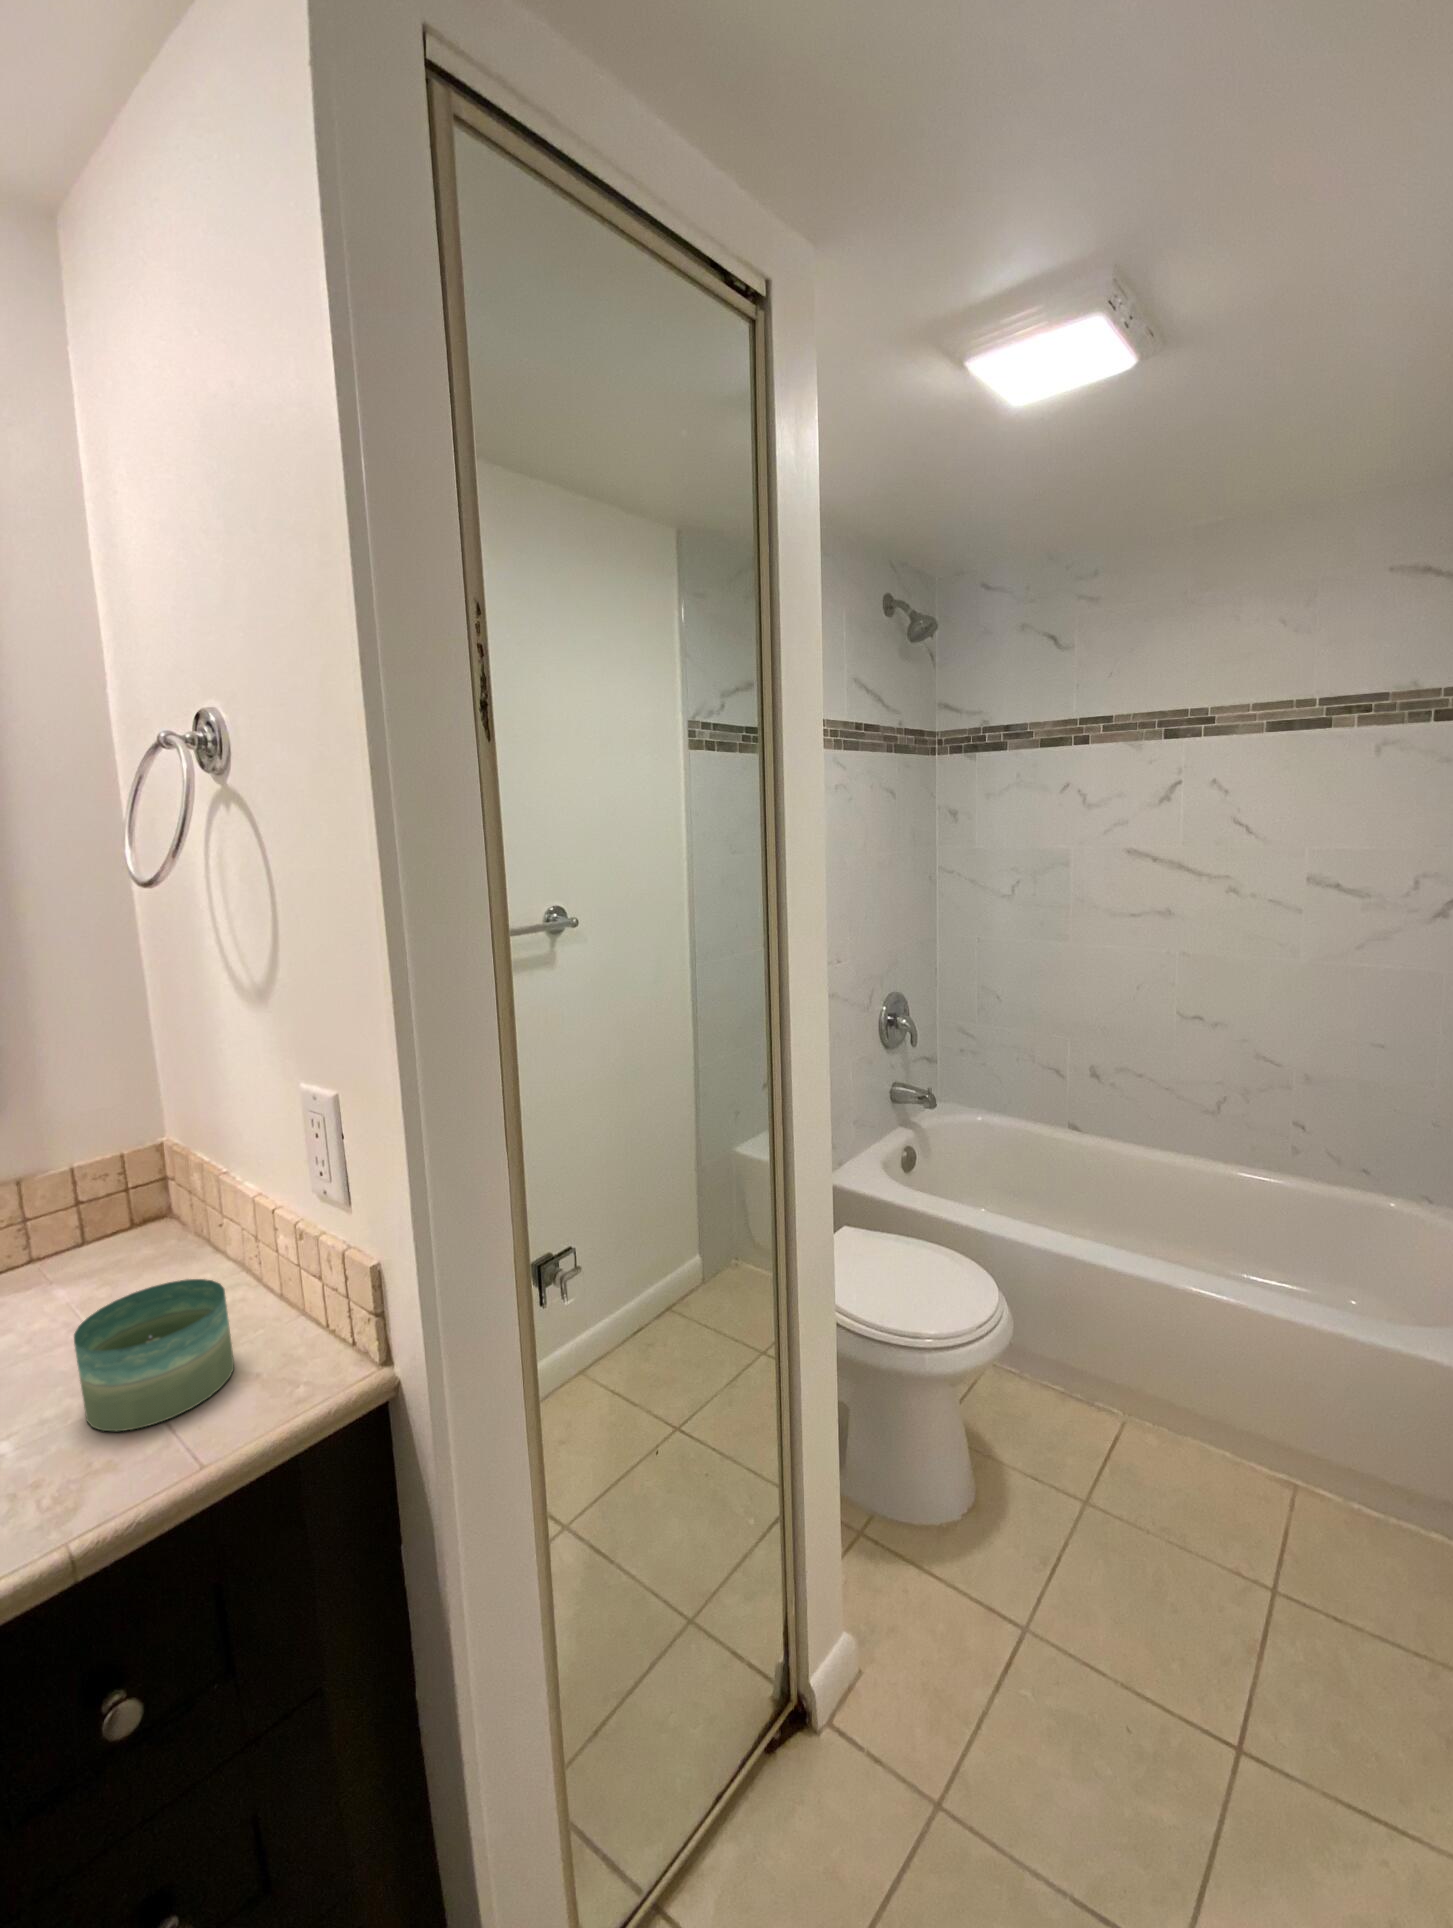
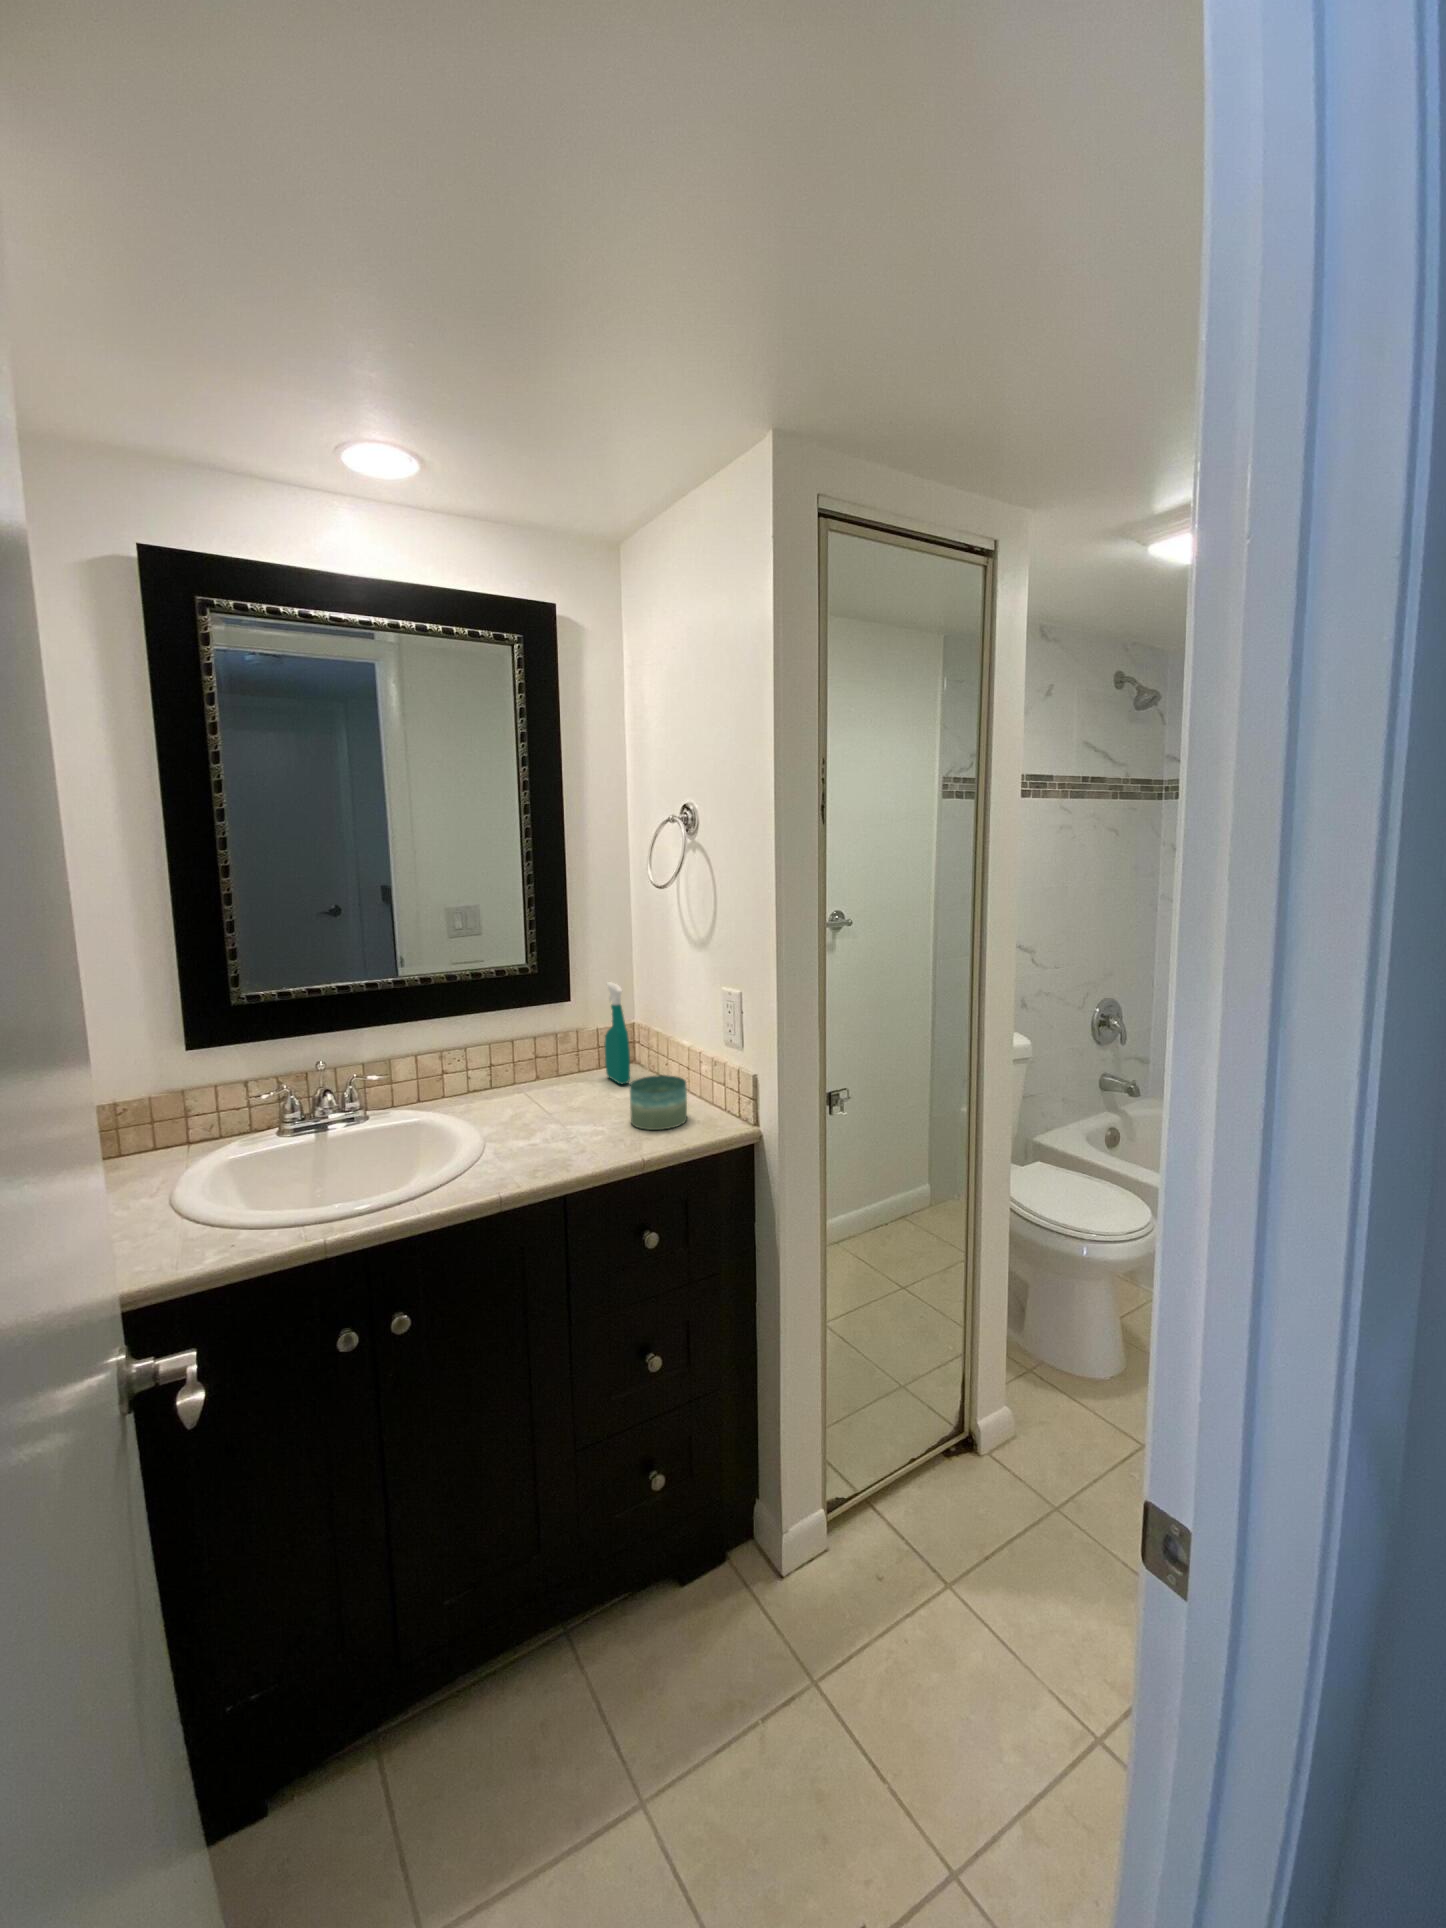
spray bottle: none [70,1080,136,1285] -> present [605,982,630,1084]

